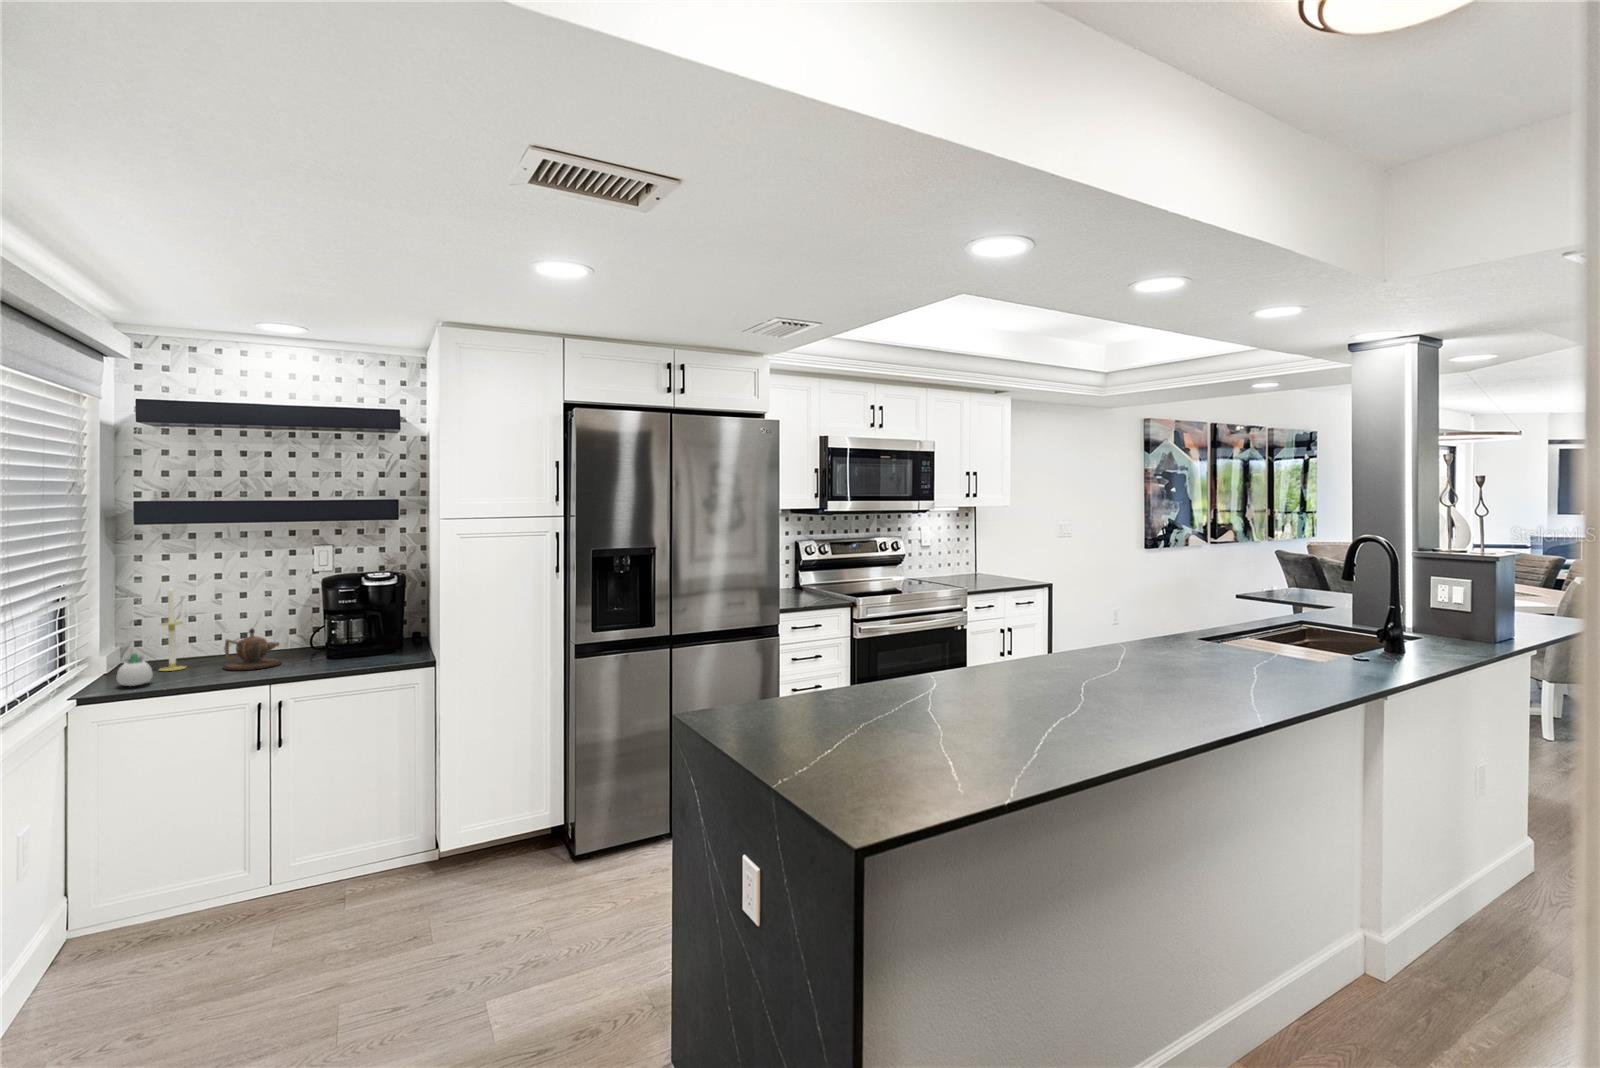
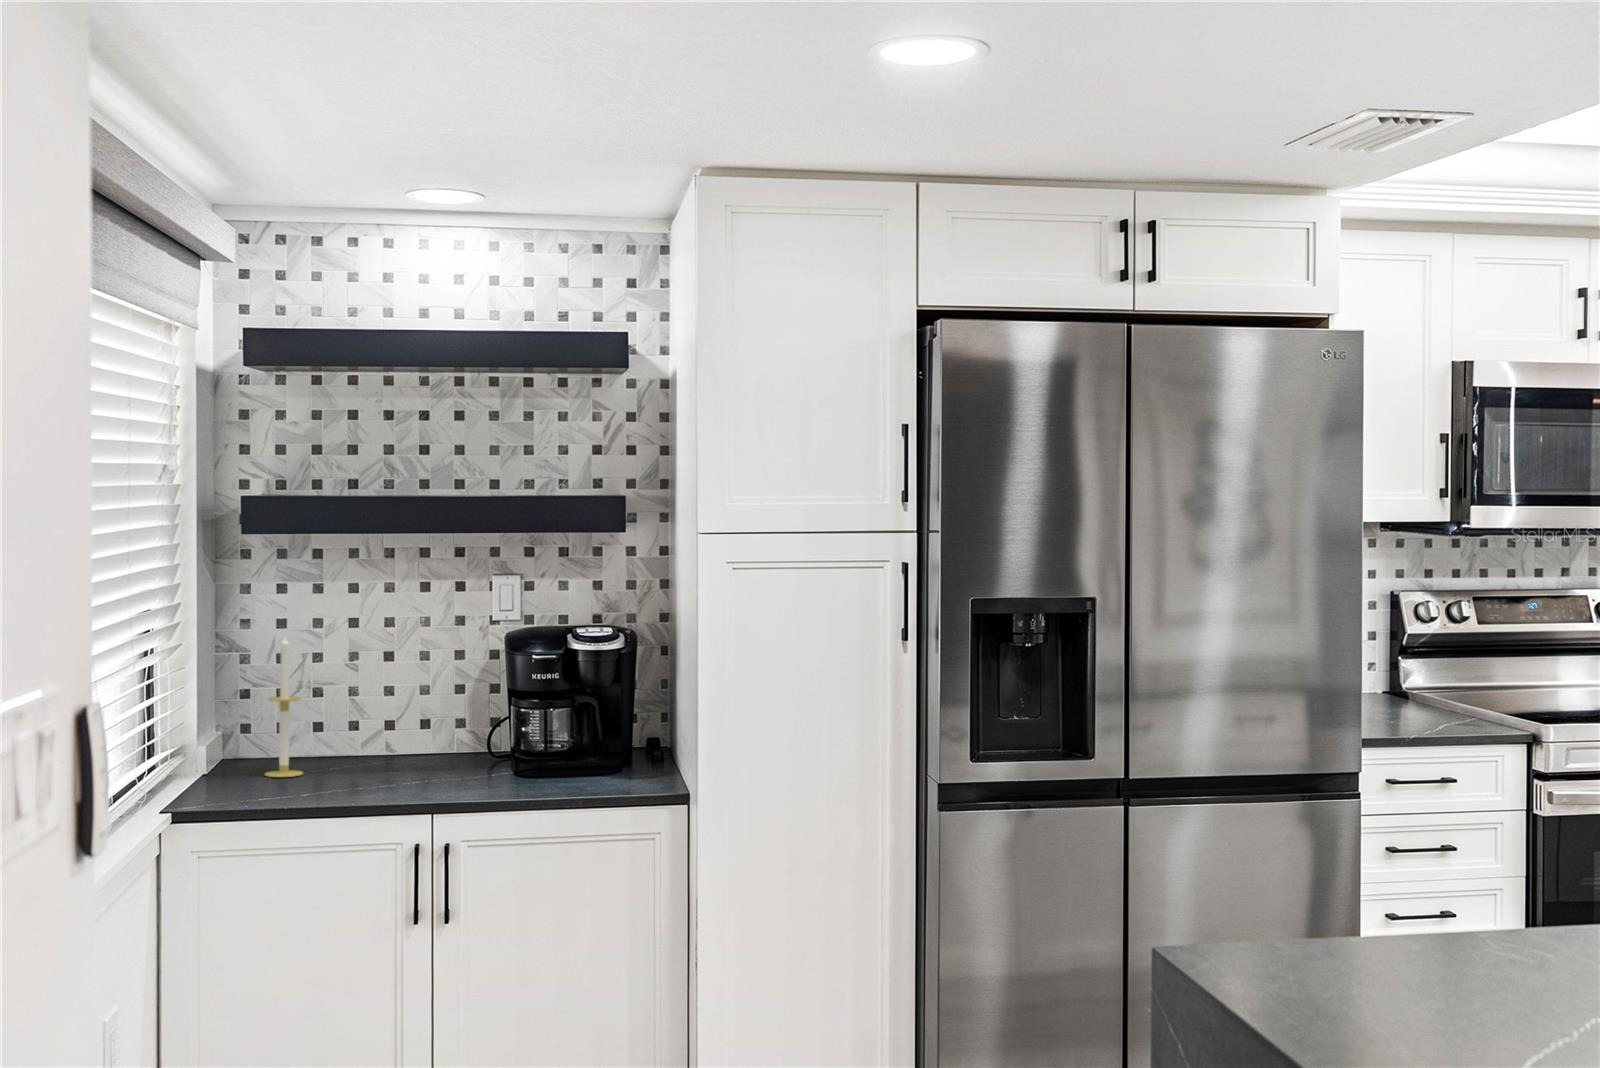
teapot: present [223,628,281,670] -> none [355,714,440,784]
succulent planter: present [116,653,153,686] -> none [210,743,259,797]

